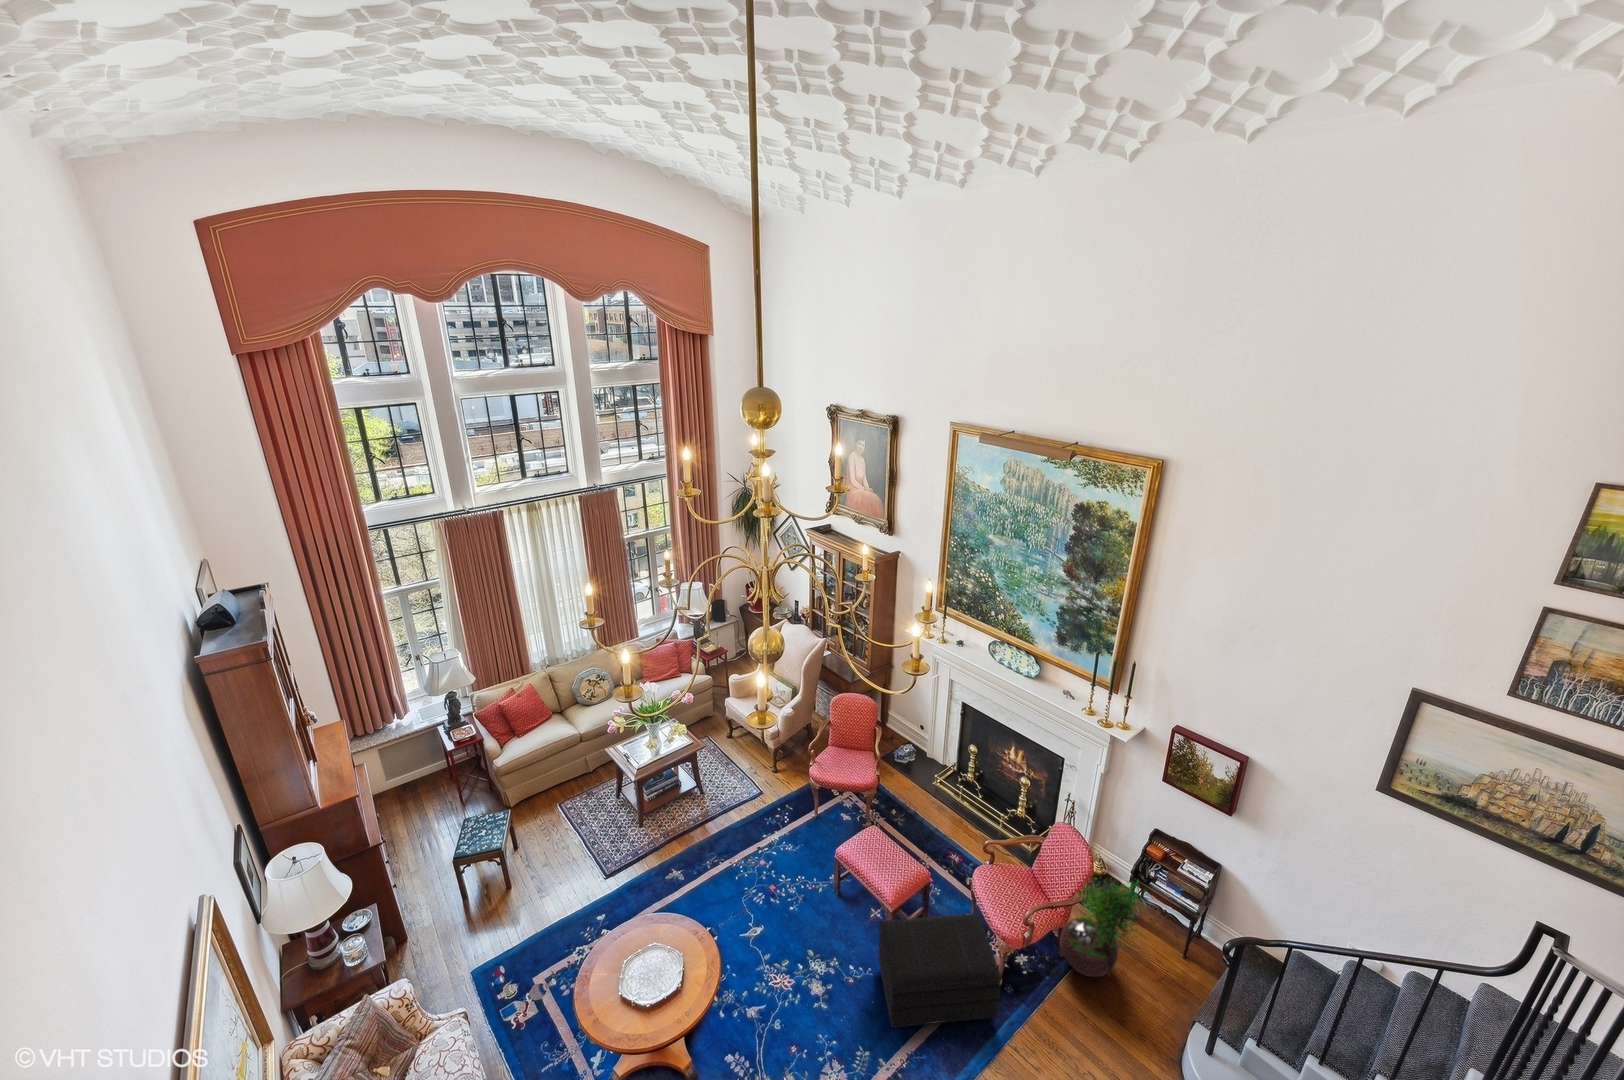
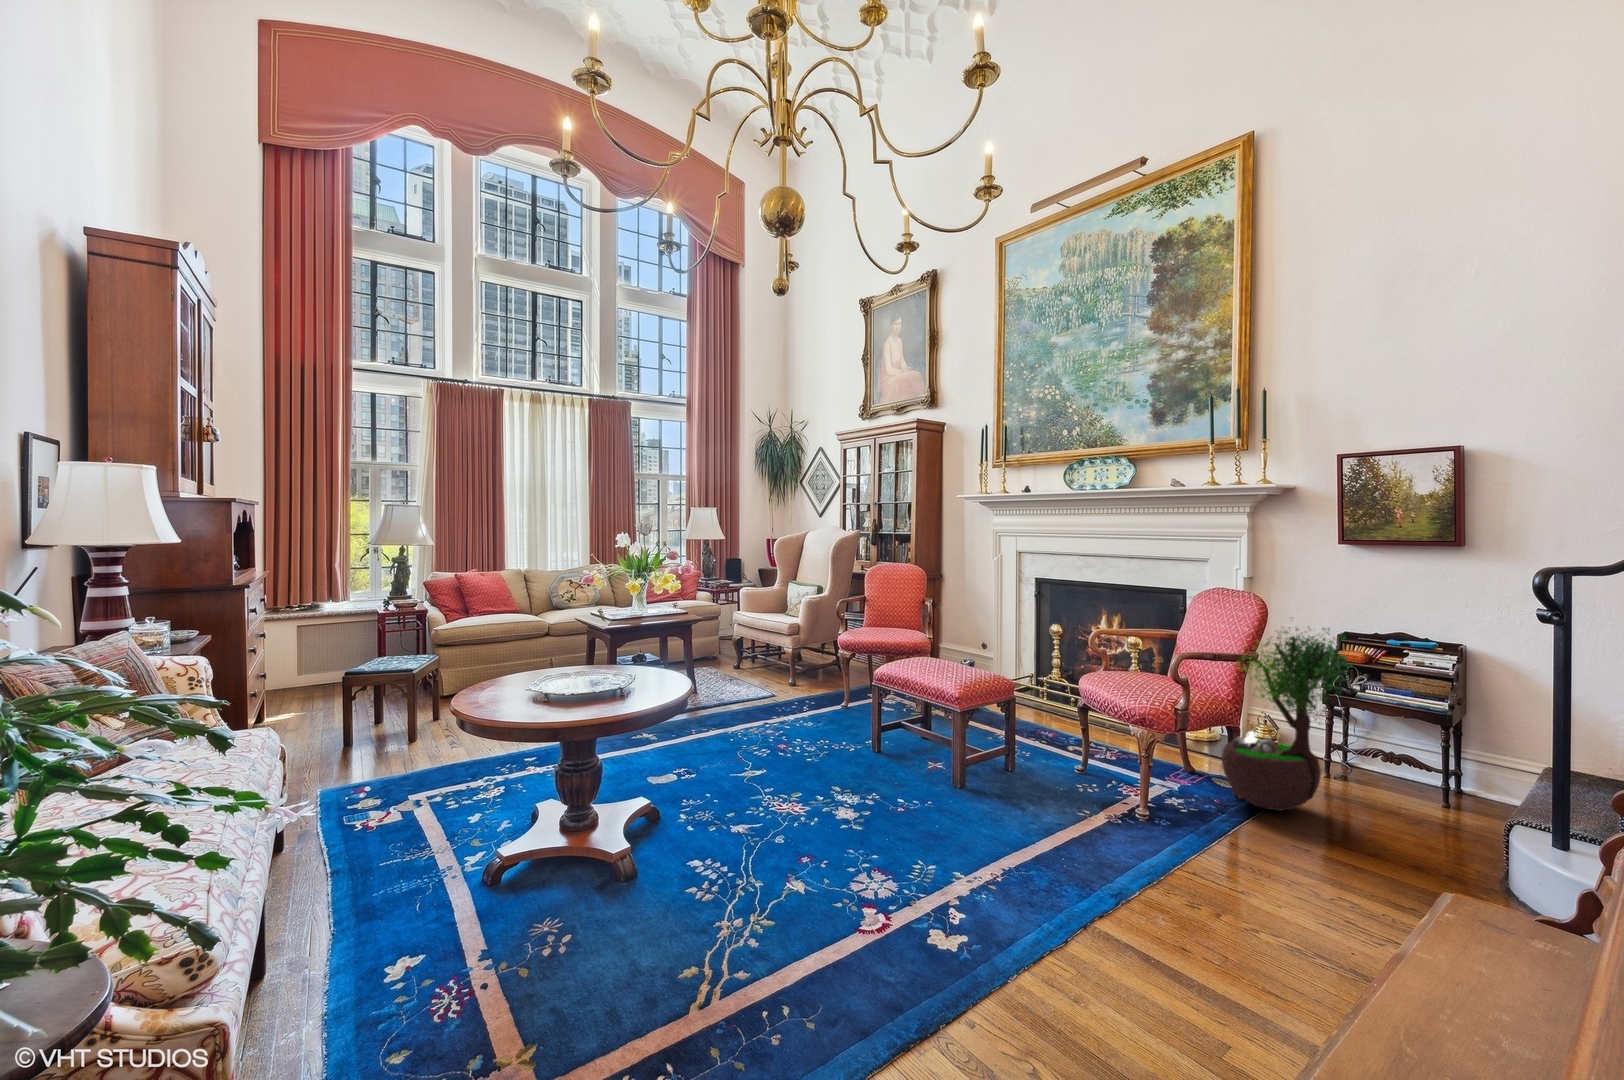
footstool: present [878,913,1002,1027] -> none [939,705,1141,841]

